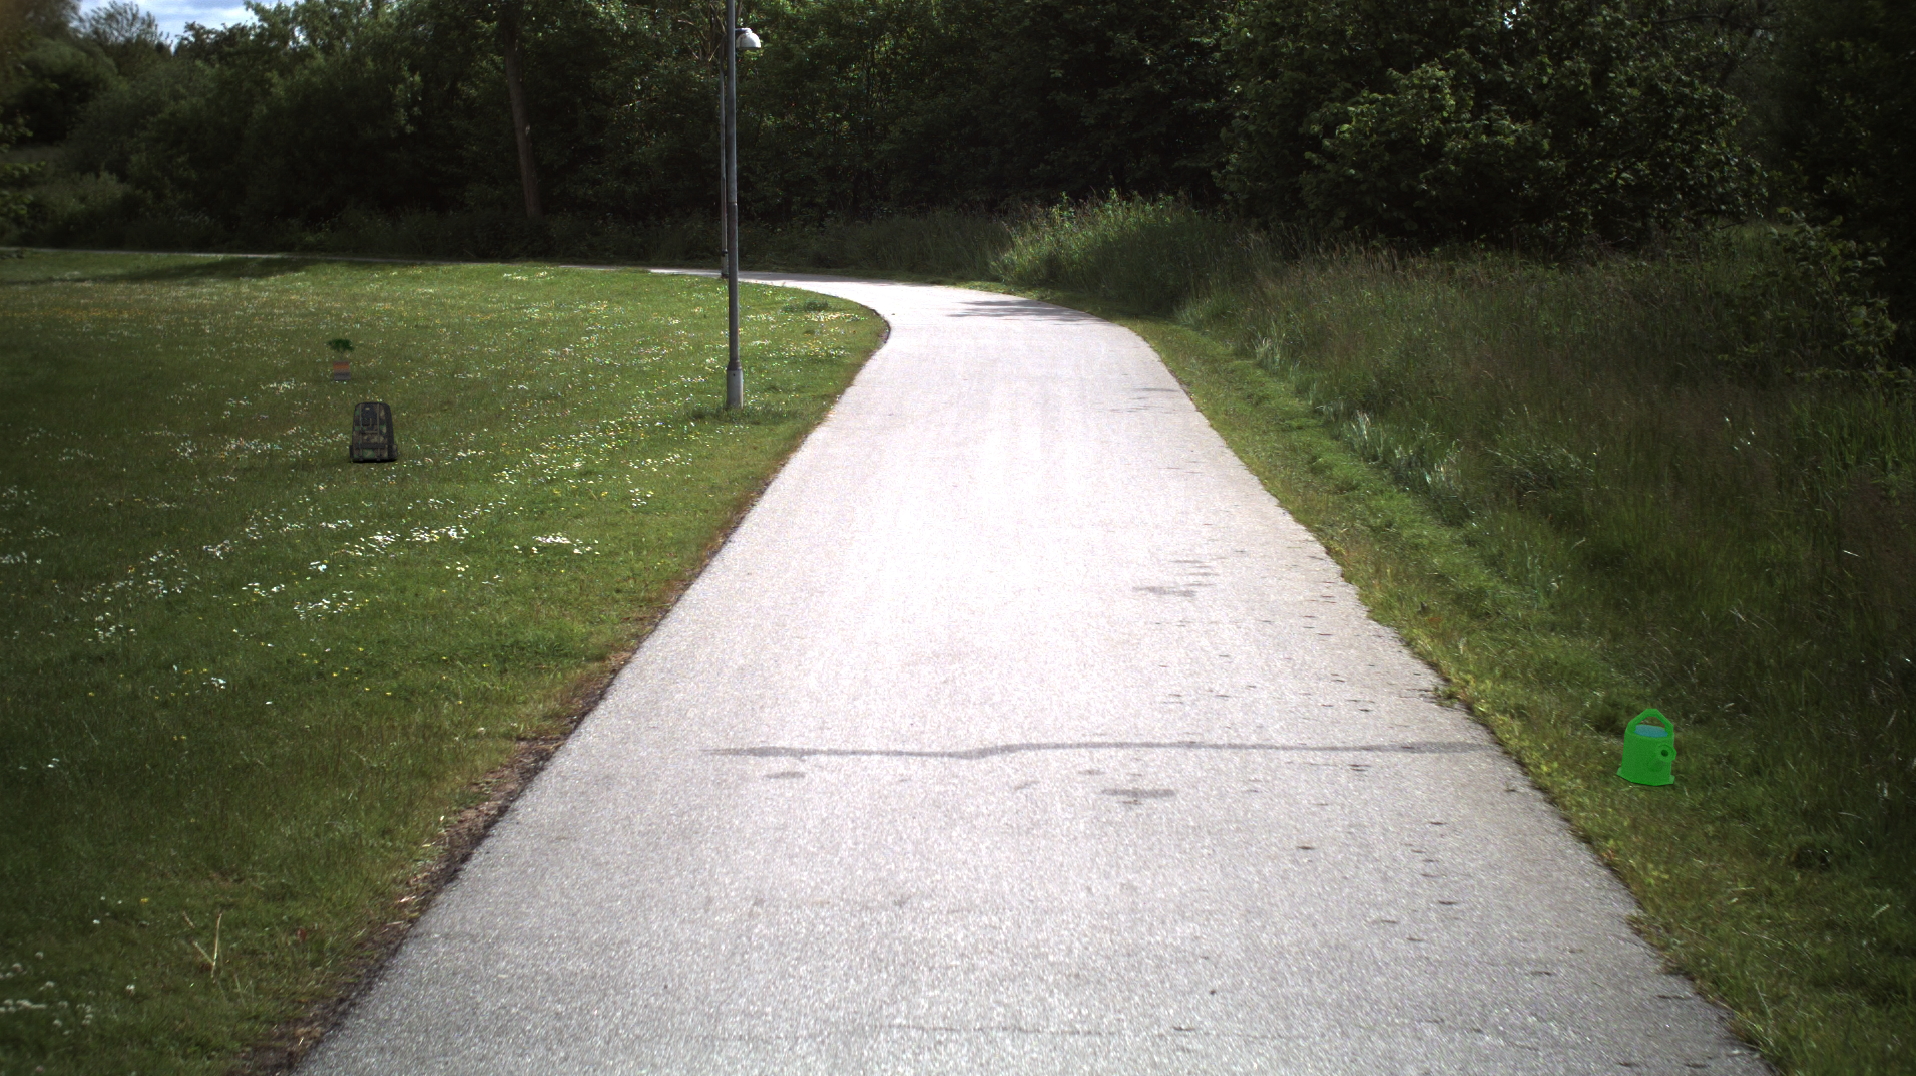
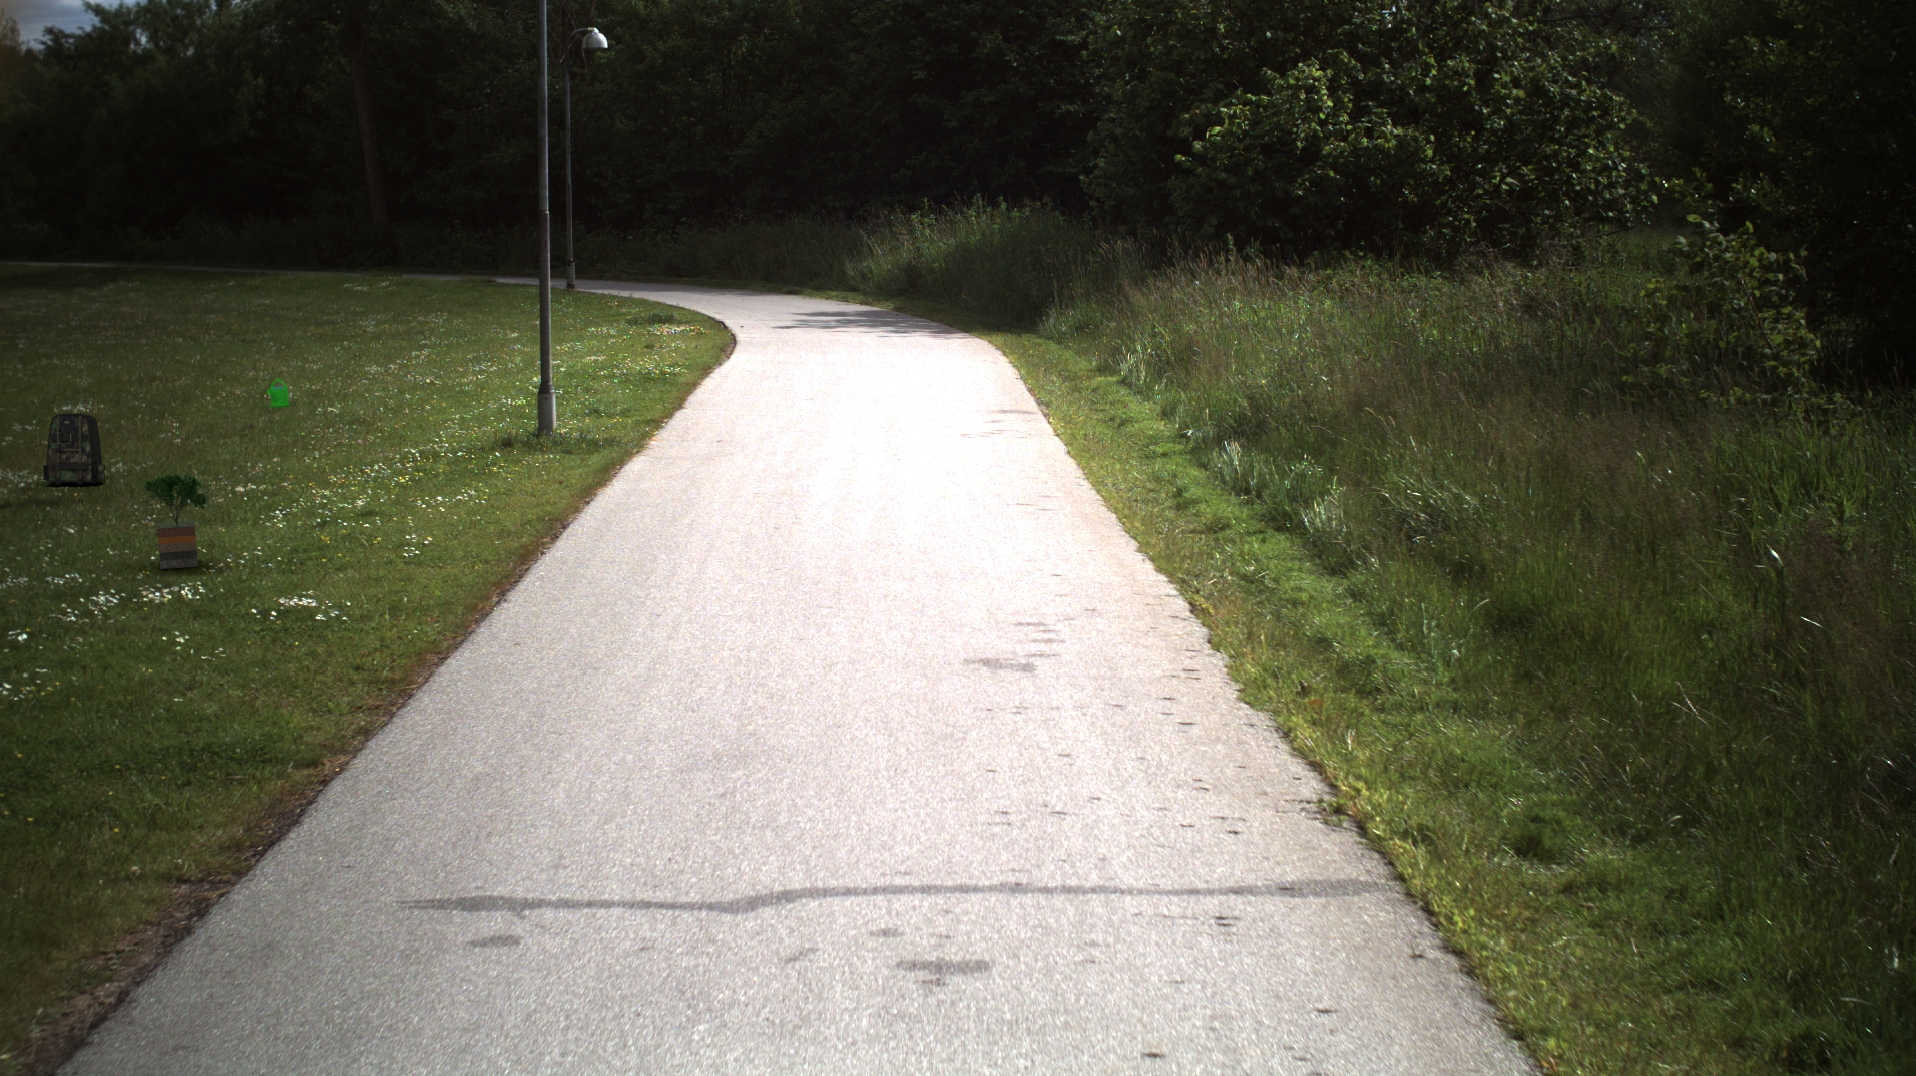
potted tree: present [327,338,354,380] -> present [141,474,210,569]
watering can: present [1617,709,1677,786] -> present [267,379,289,407]

